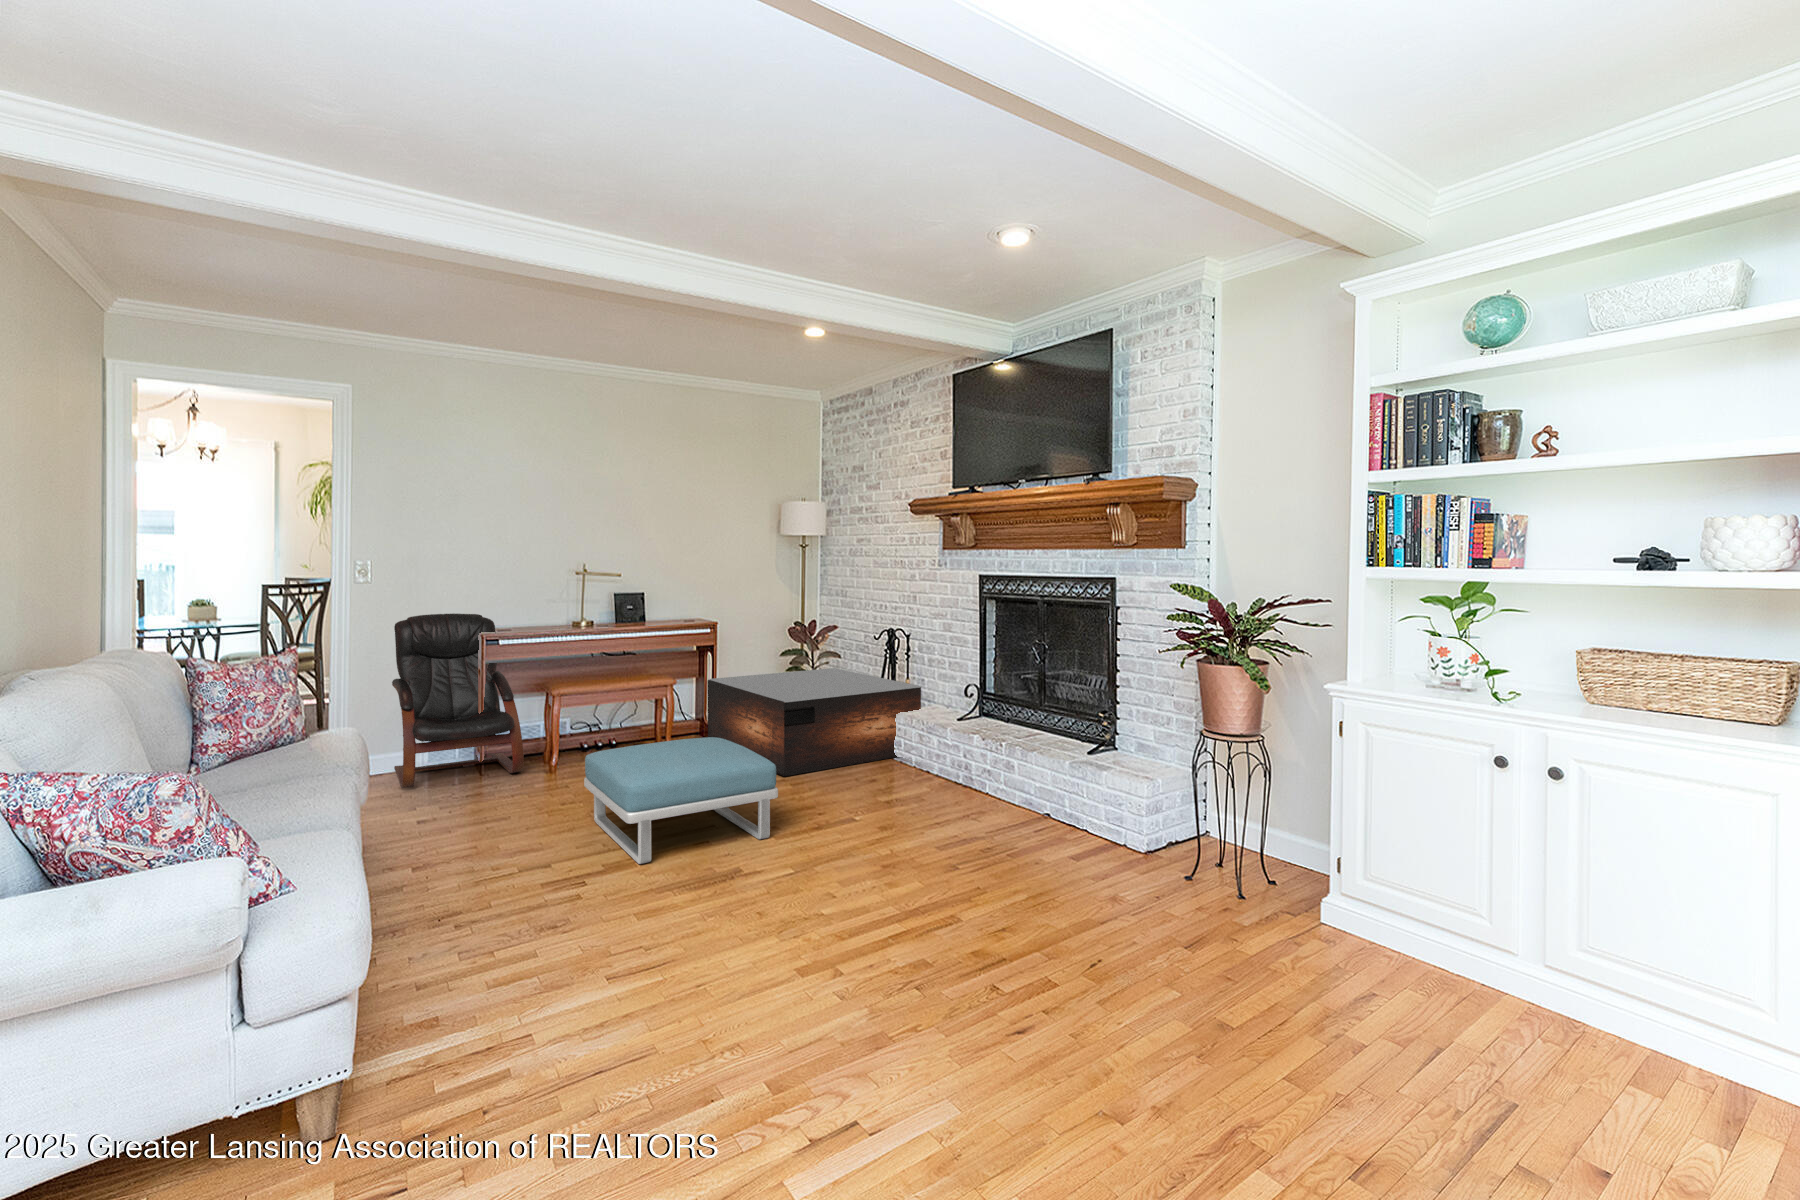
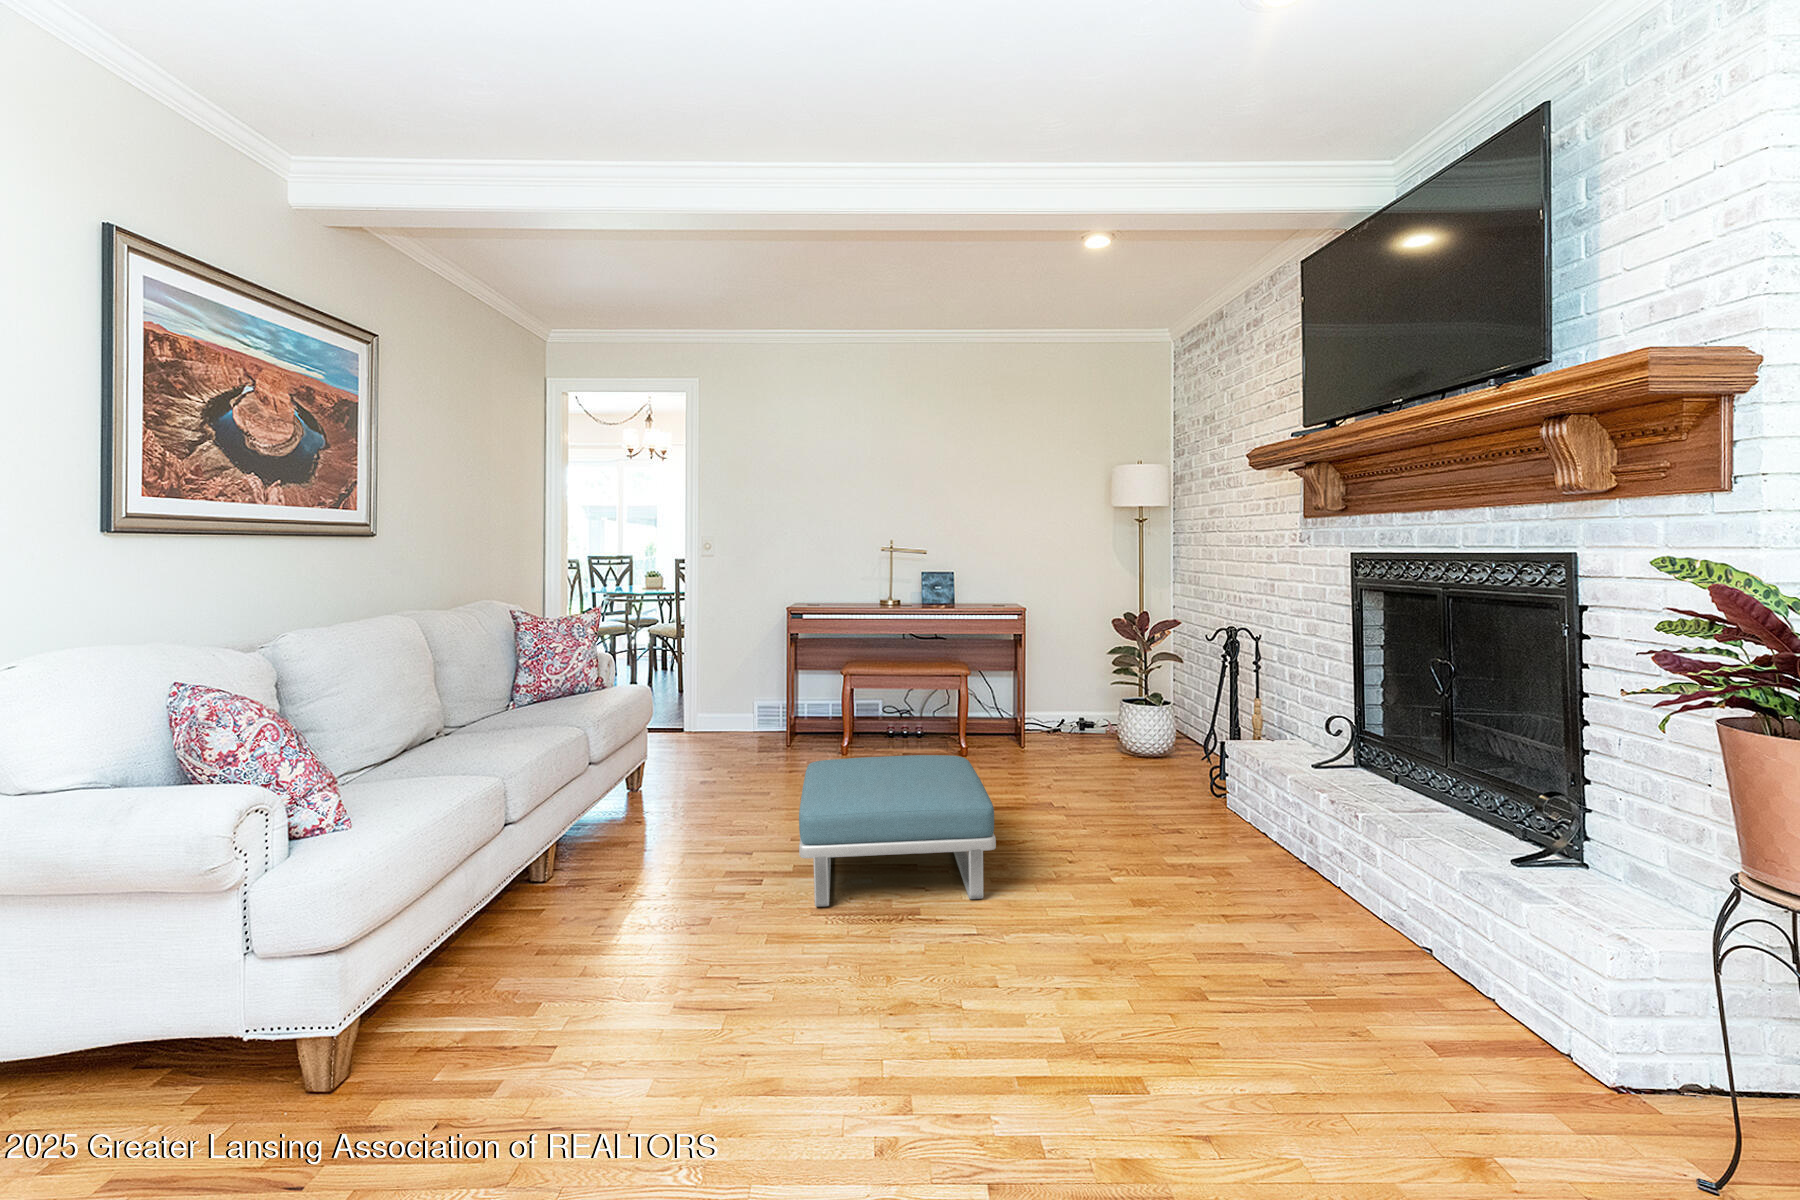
armchair: present [392,613,524,788] -> none [696,600,808,769]
coffee table: present [708,668,922,776] -> none [1009,672,1276,809]

